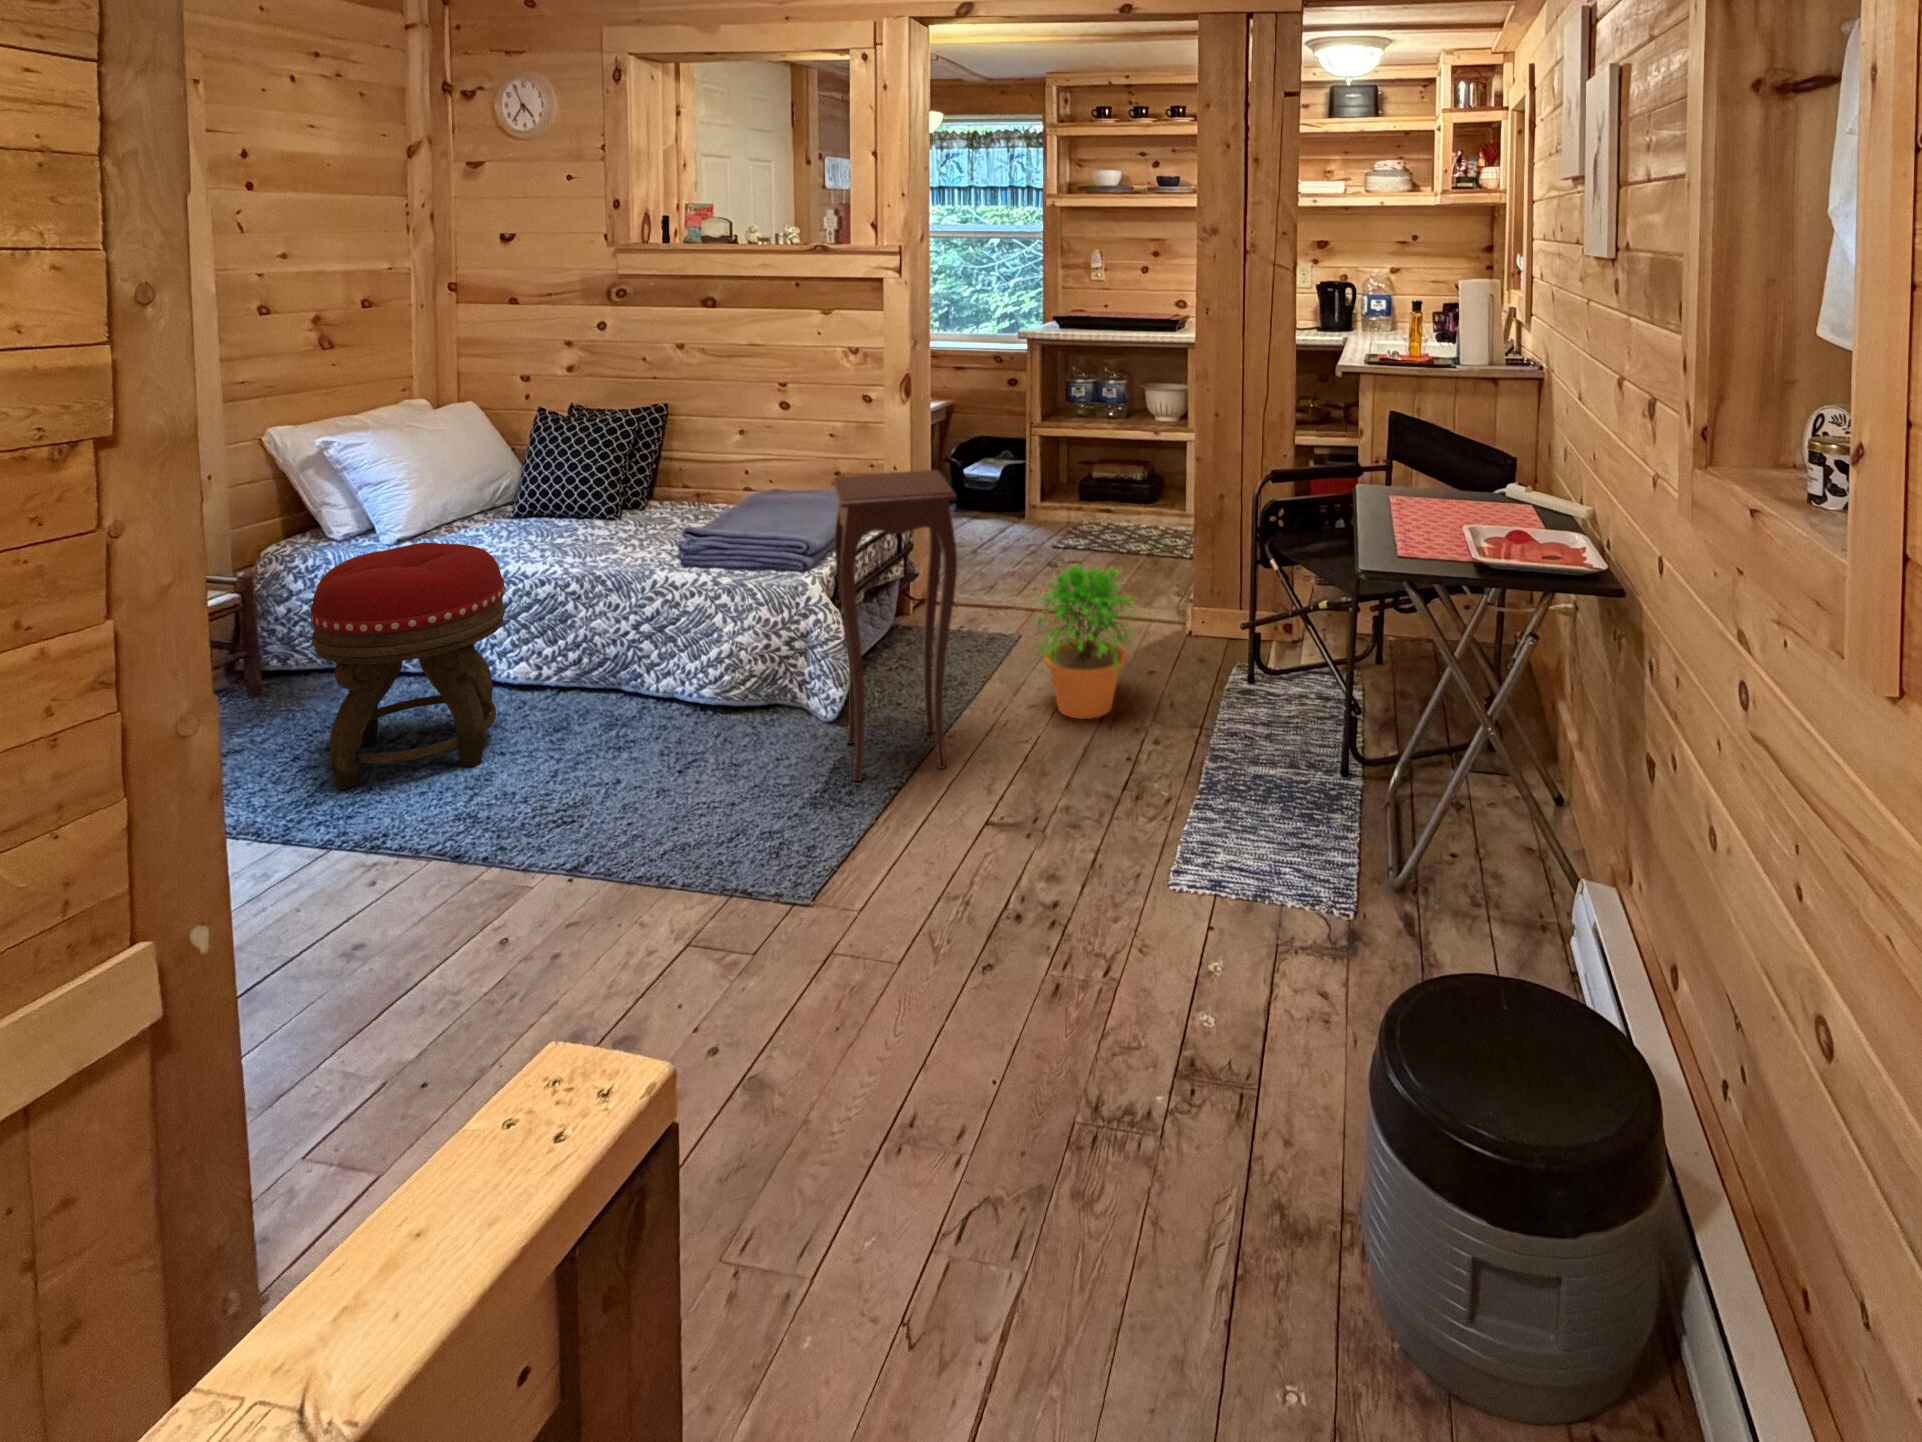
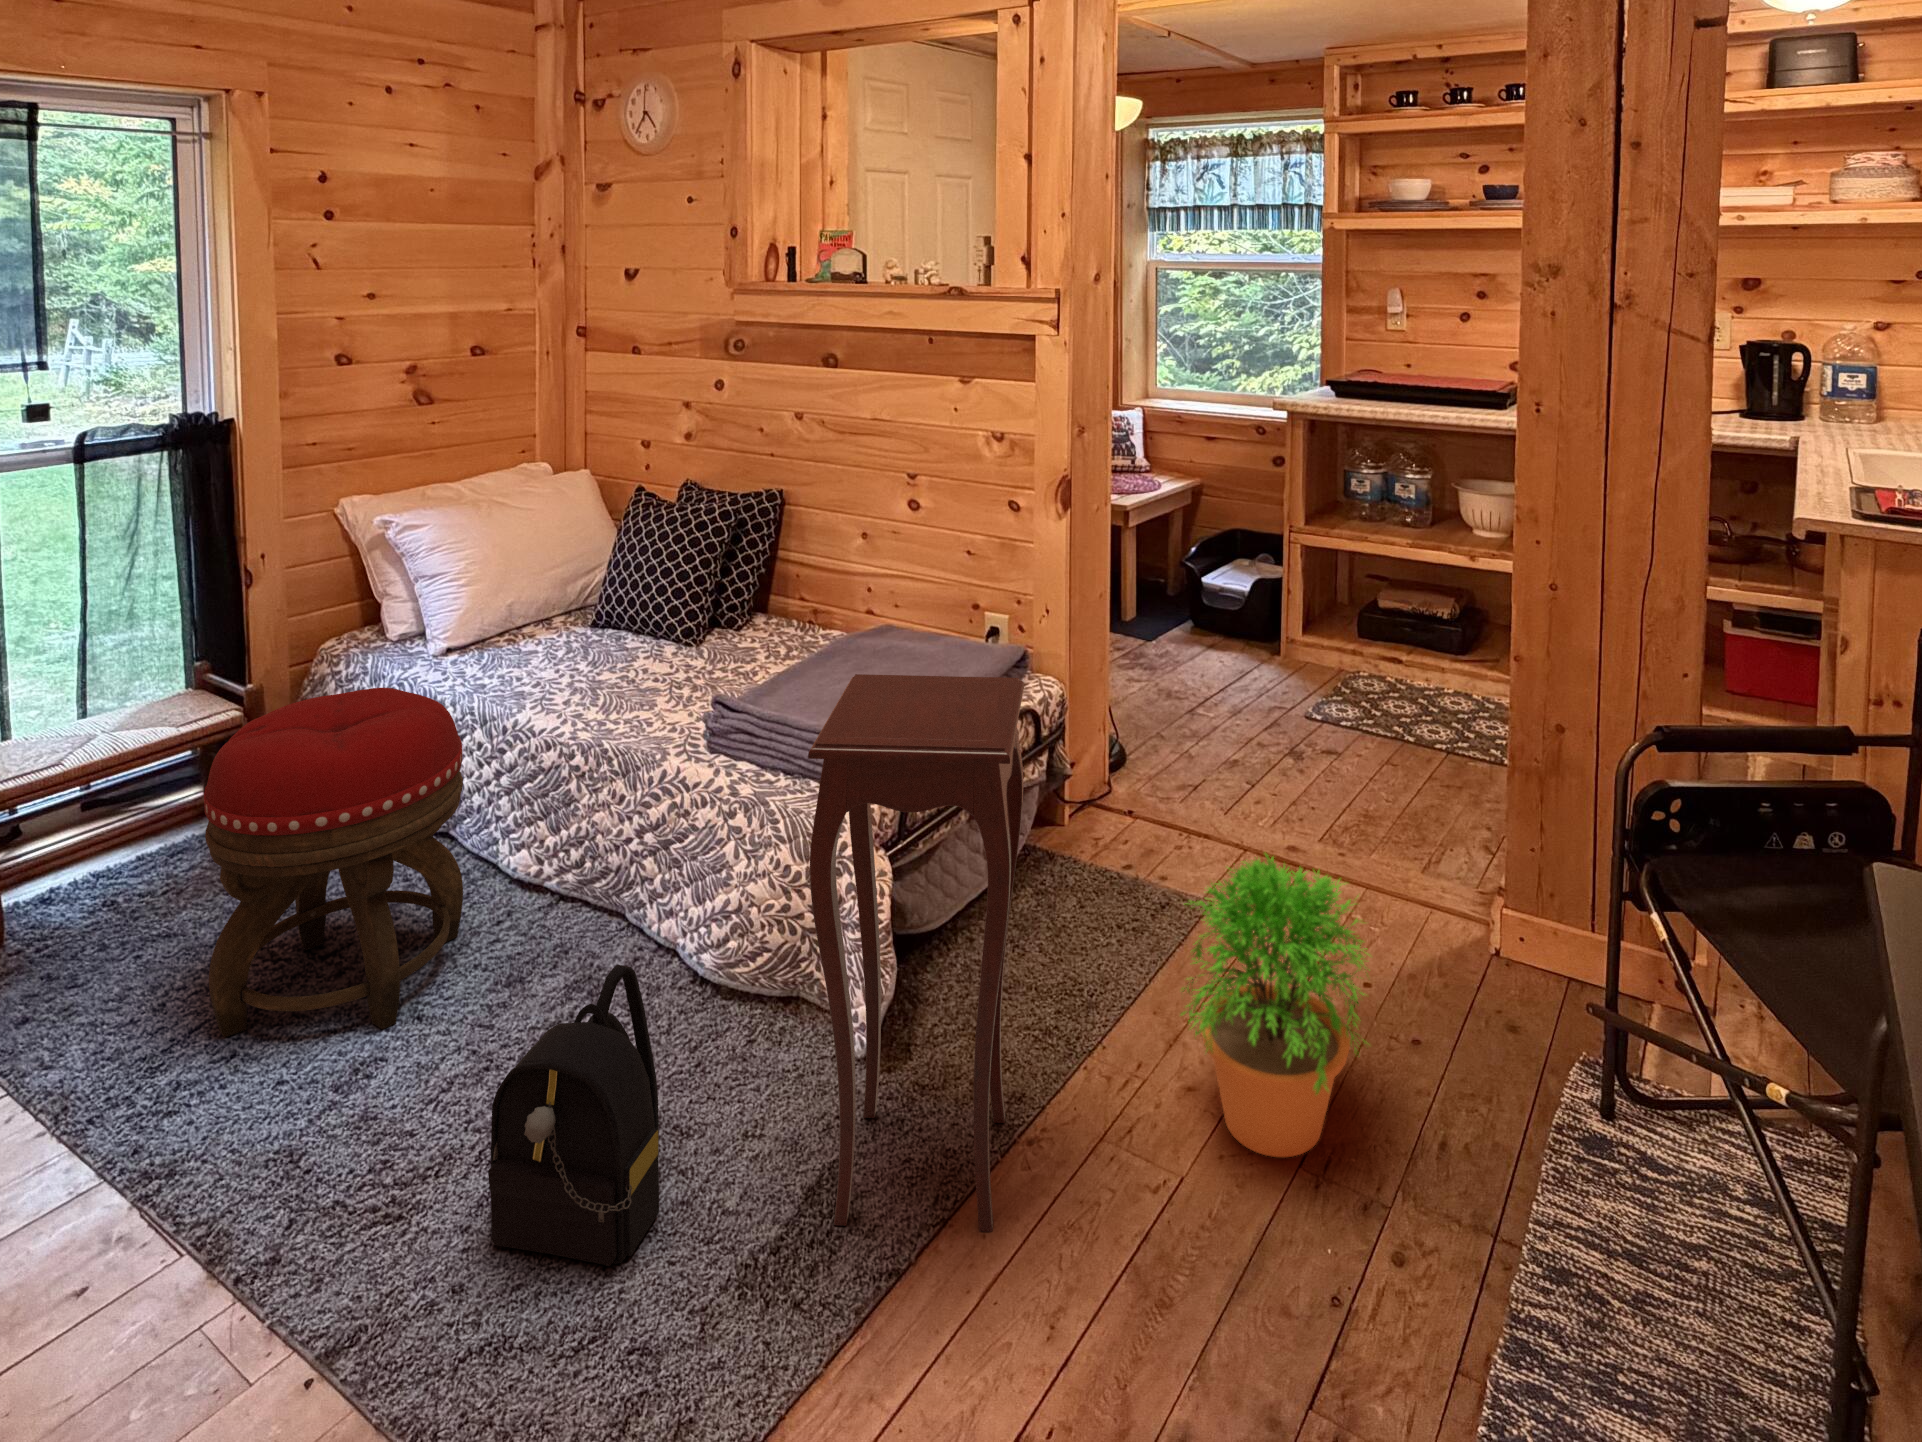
backpack: none [639,657,744,824] -> present [488,965,659,1266]

